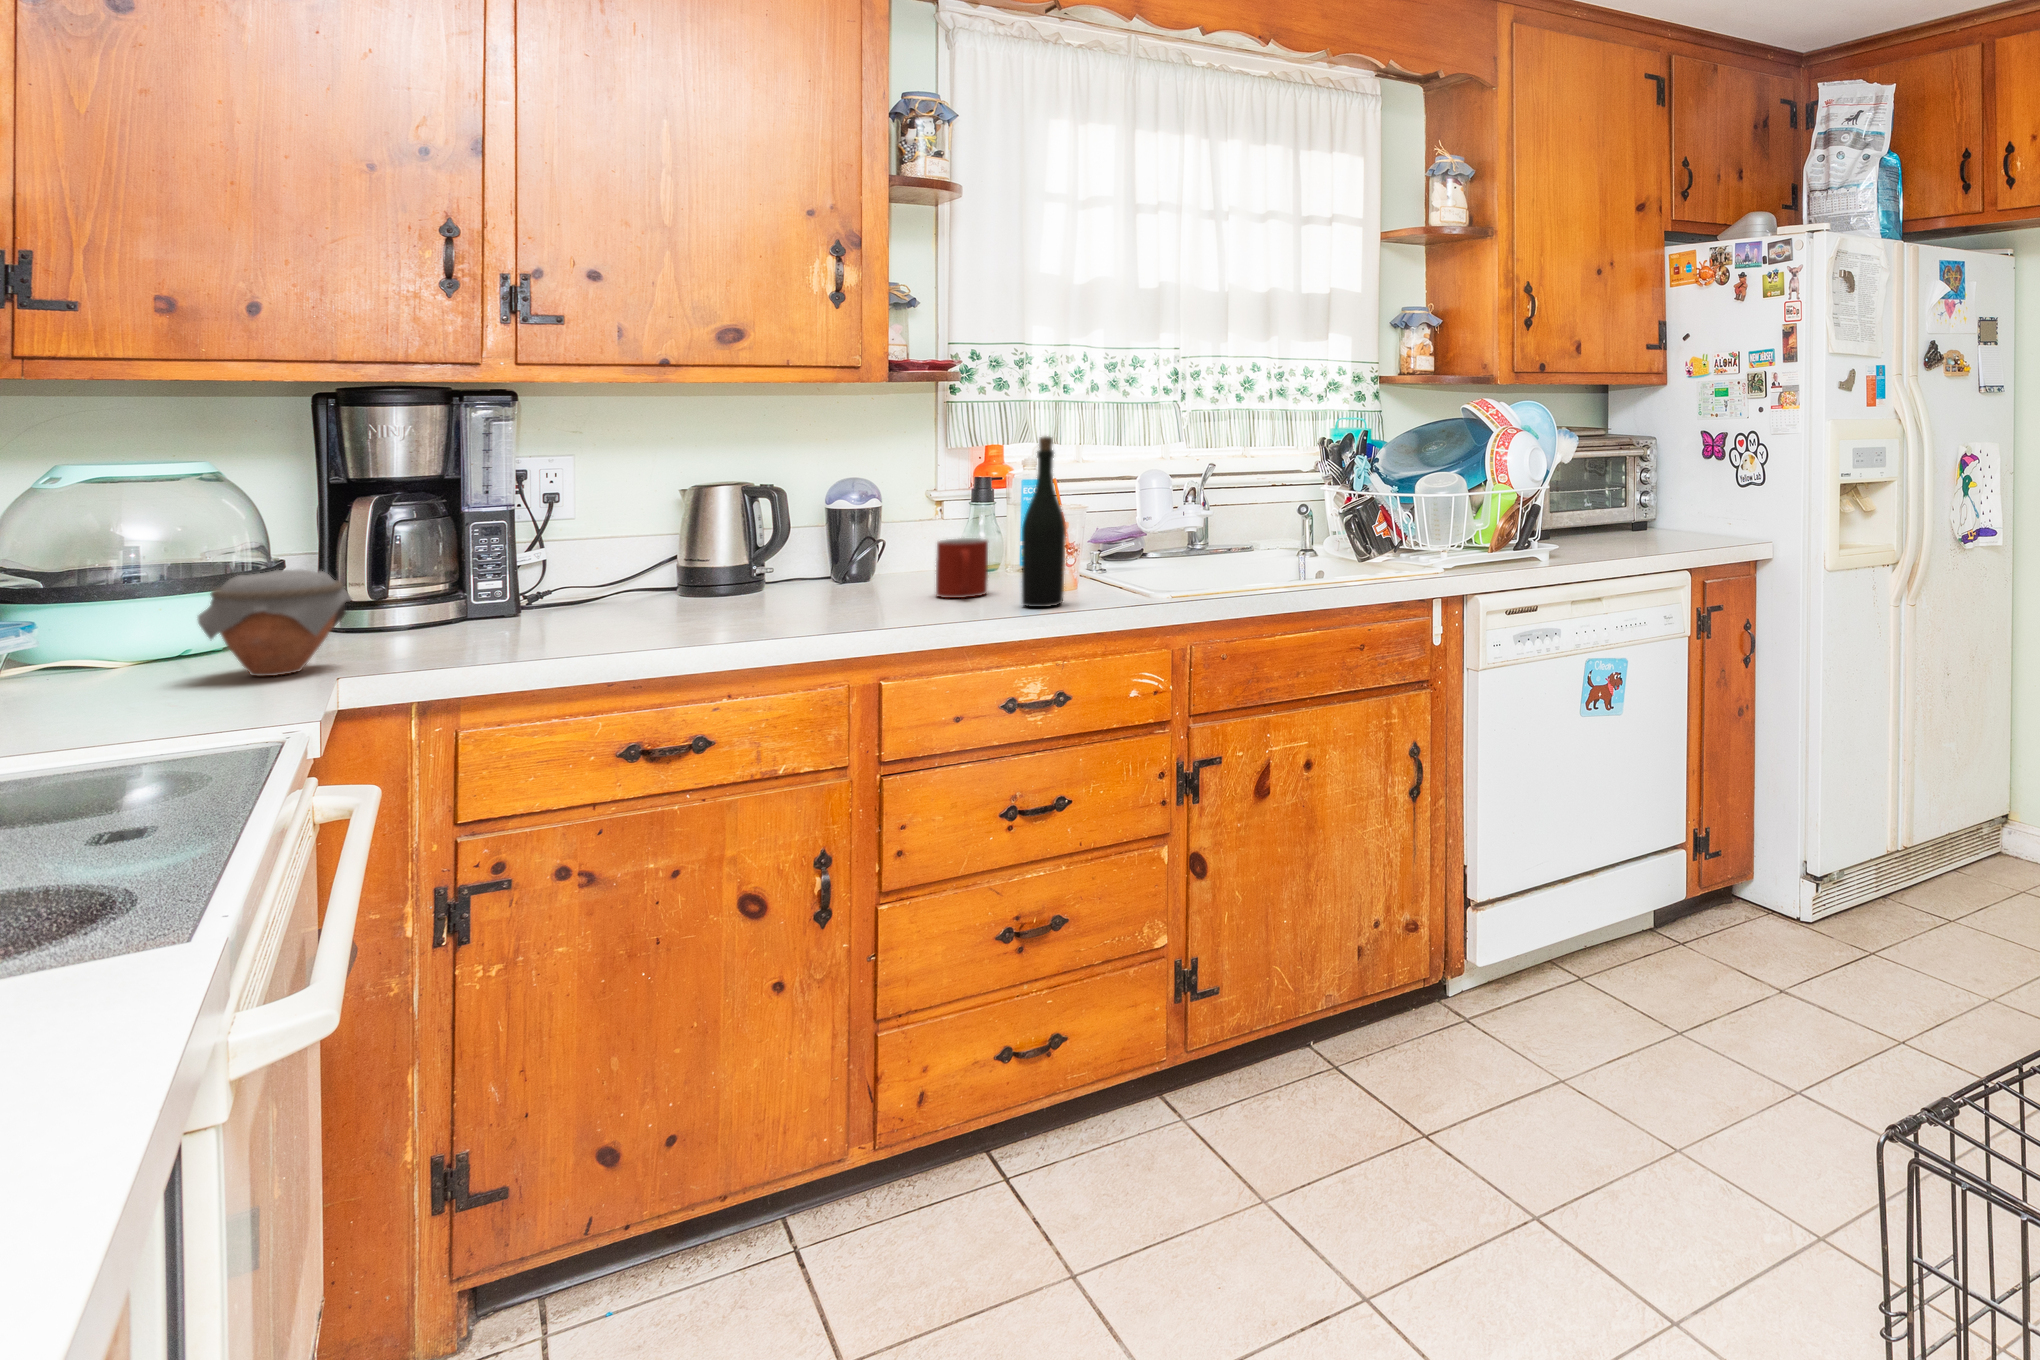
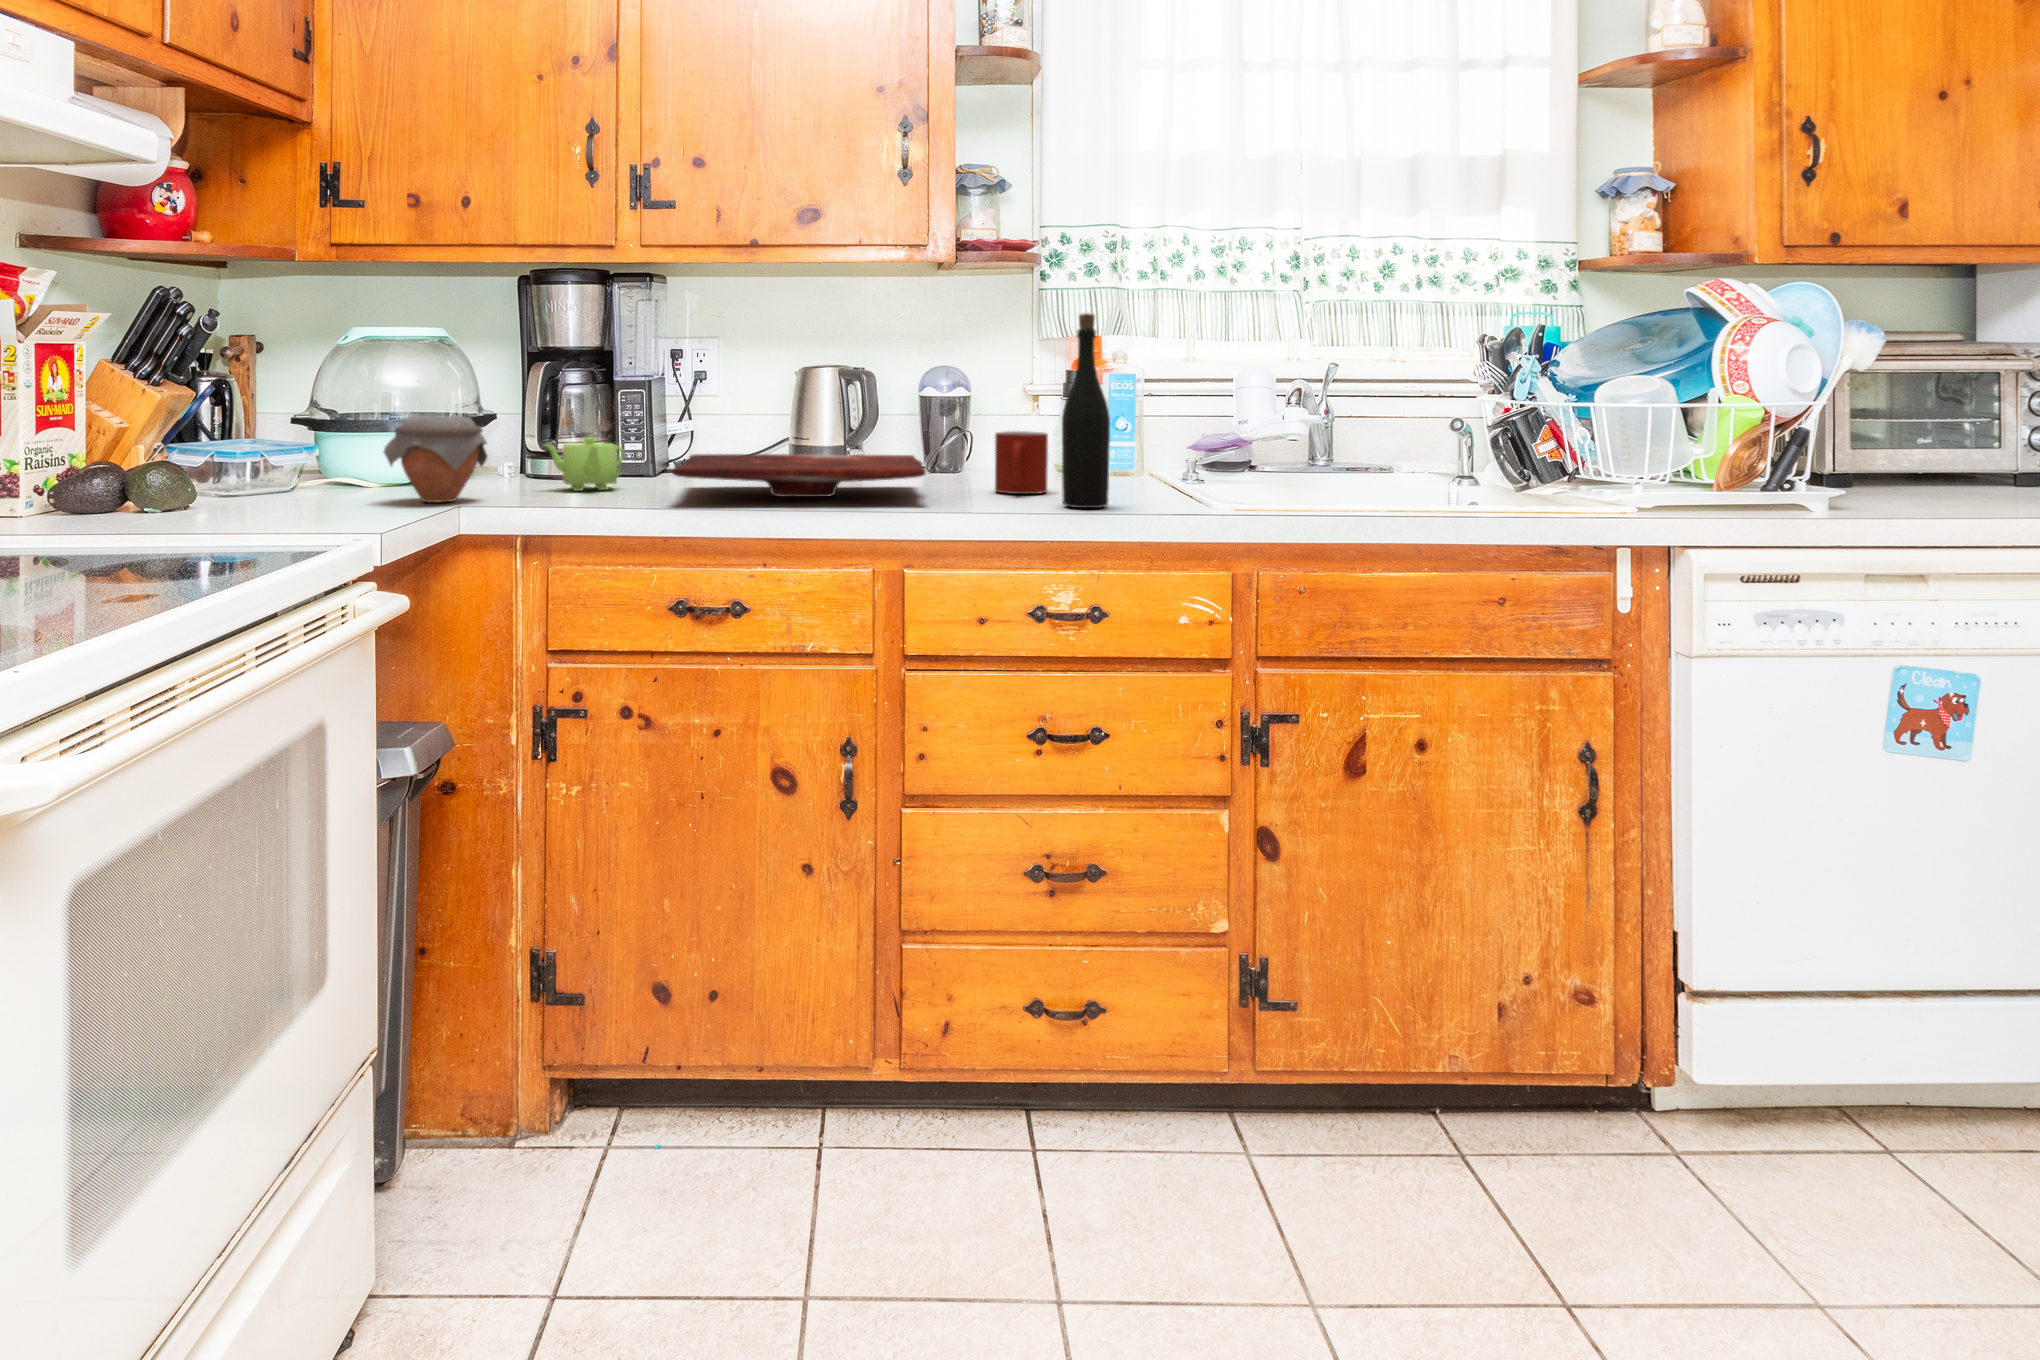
cutting board: none [589,568,894,623] -> present [672,454,926,497]
teapot: none [397,578,507,641] -> present [544,437,625,491]

